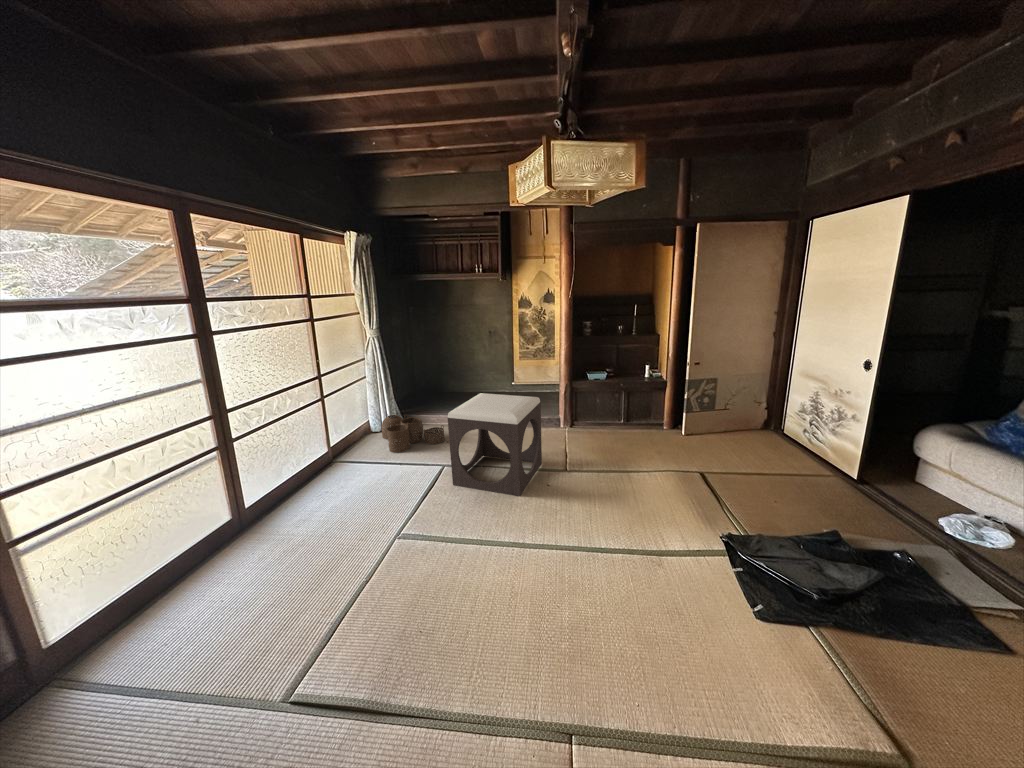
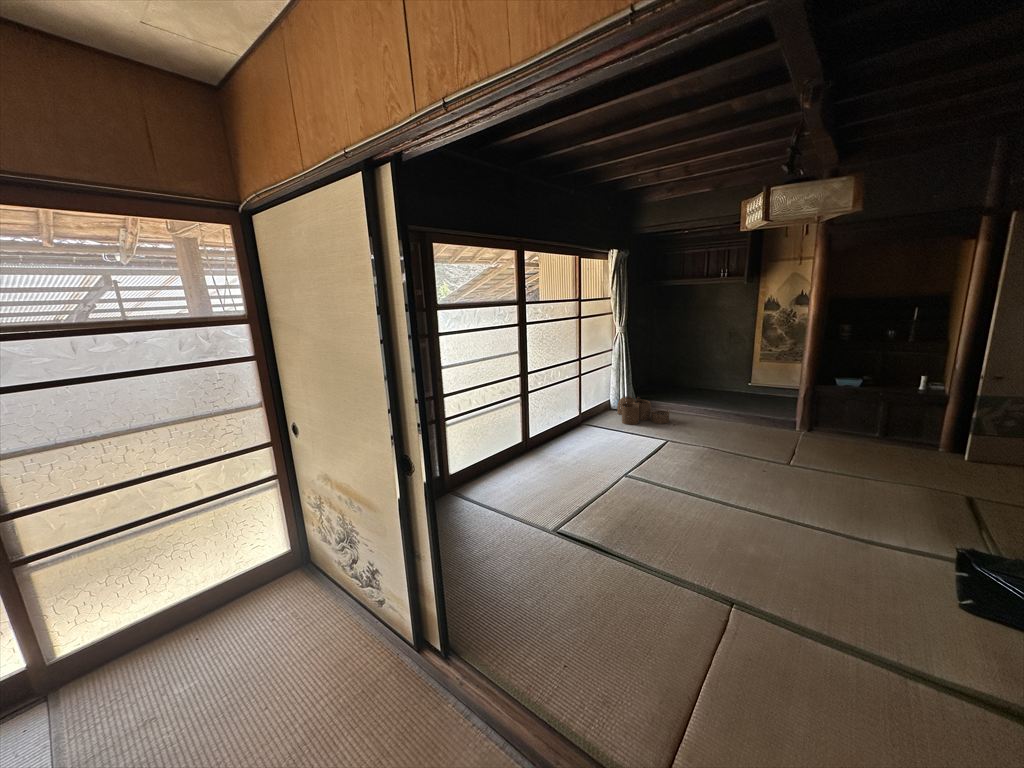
footstool: present [448,393,542,496] -> none [669,383,762,470]

